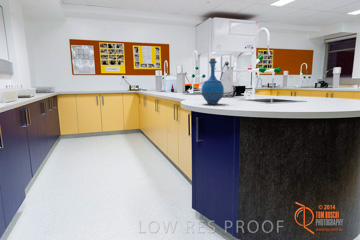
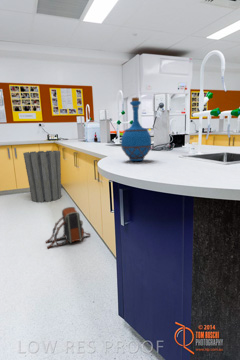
trash can: none [110,99,141,143] -> present [23,151,61,202]
backpack: none [131,145,169,178] -> present [46,207,90,248]

